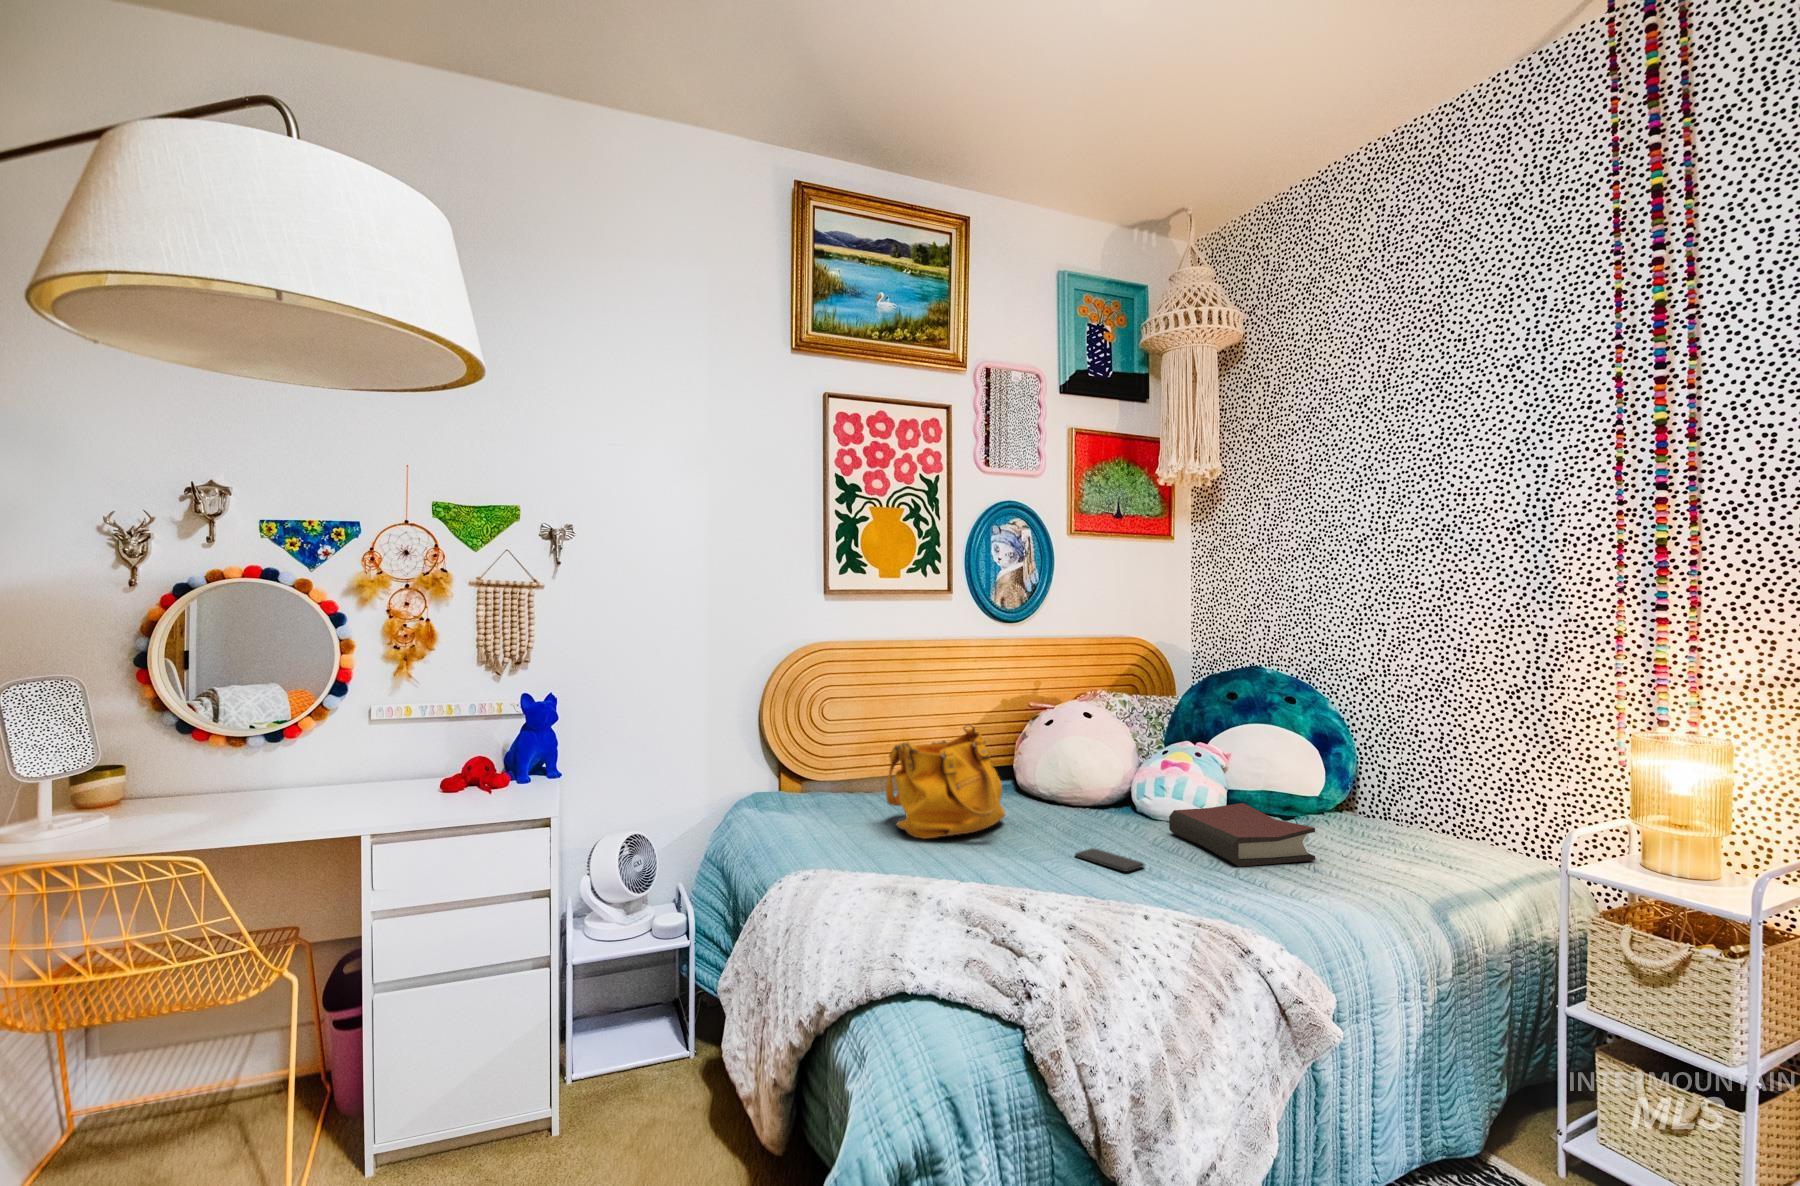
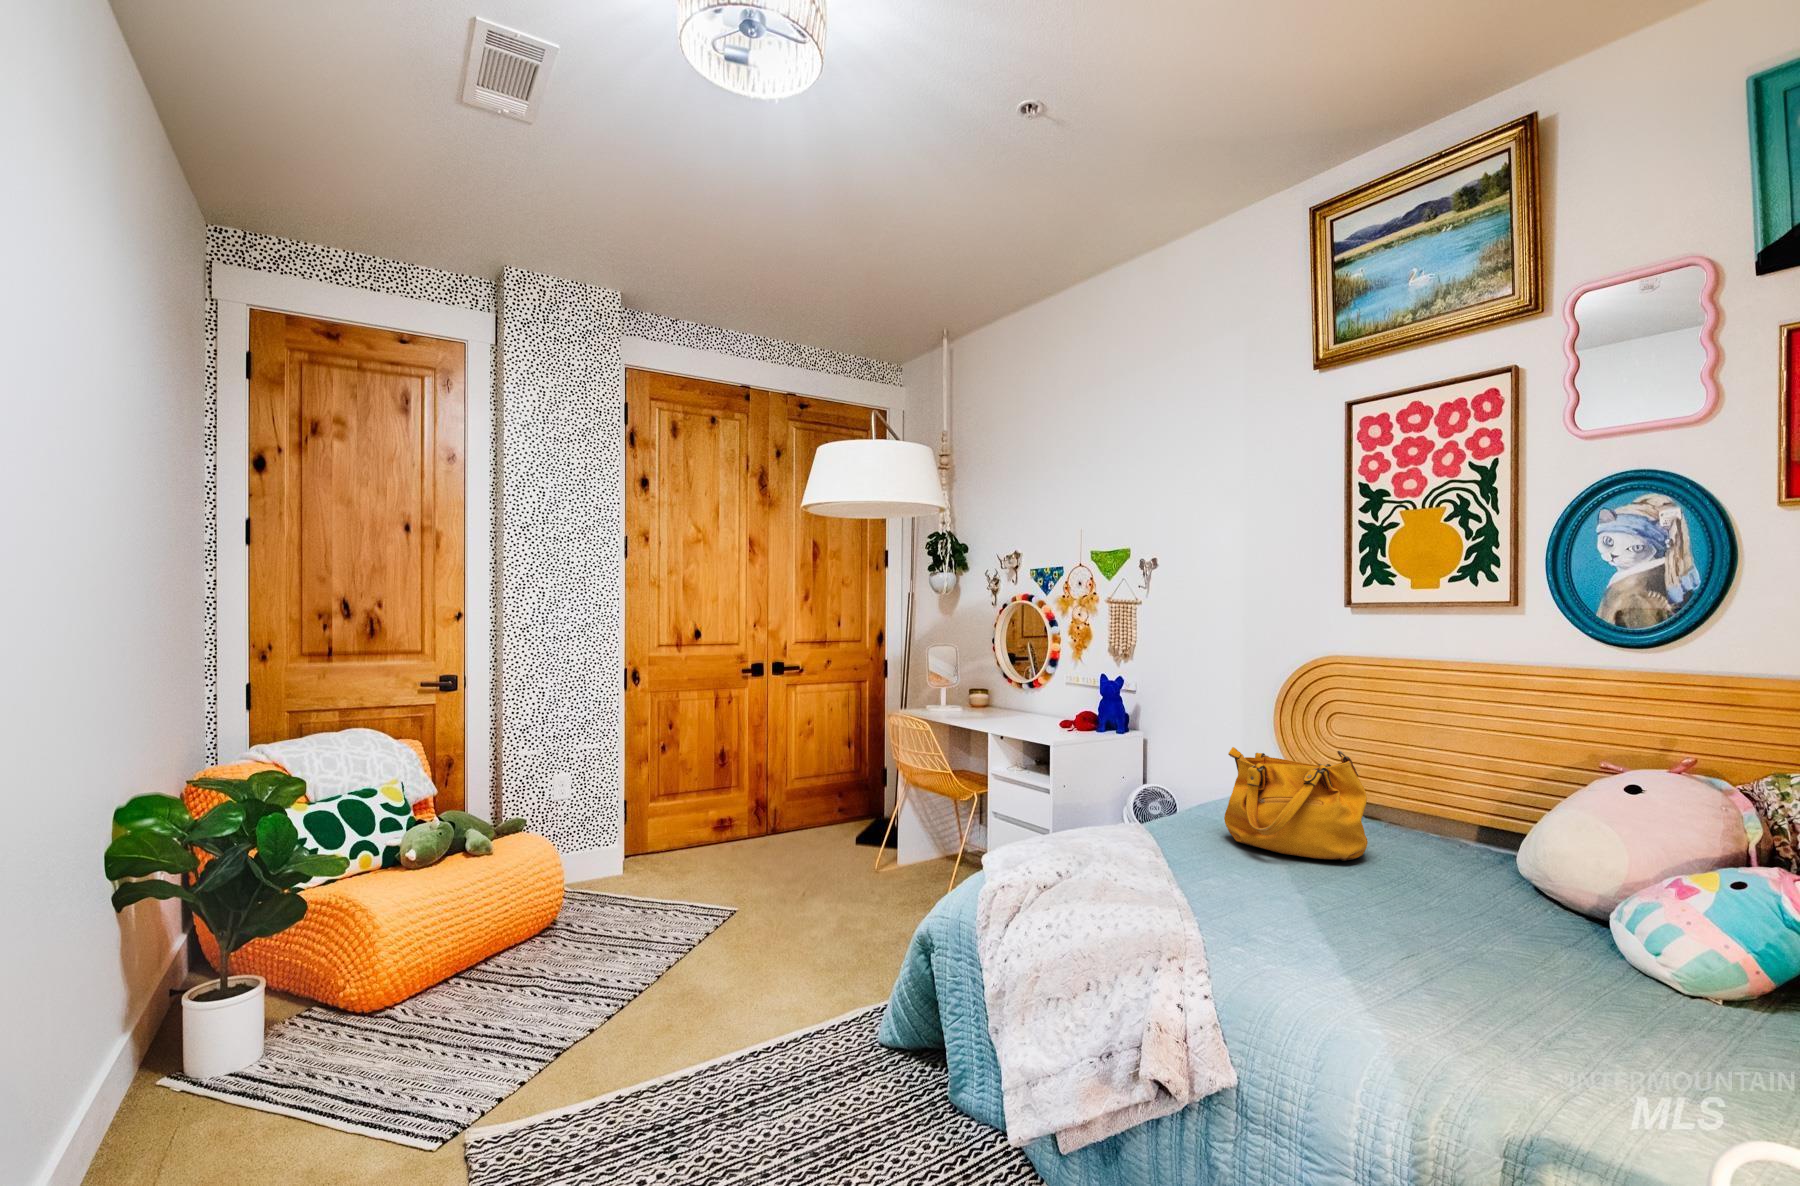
hardback book: present [1169,803,1315,867] -> none [1369,912,1605,1025]
smartphone: present [1075,848,1144,872] -> none [1253,889,1311,918]

